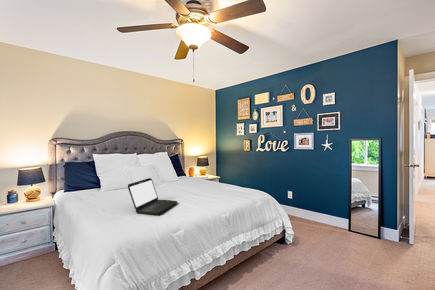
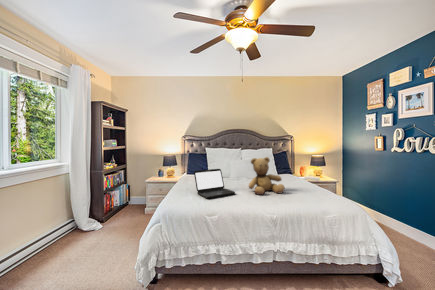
teddy bear: none [183,161,216,199] -> present [249,157,285,195]

